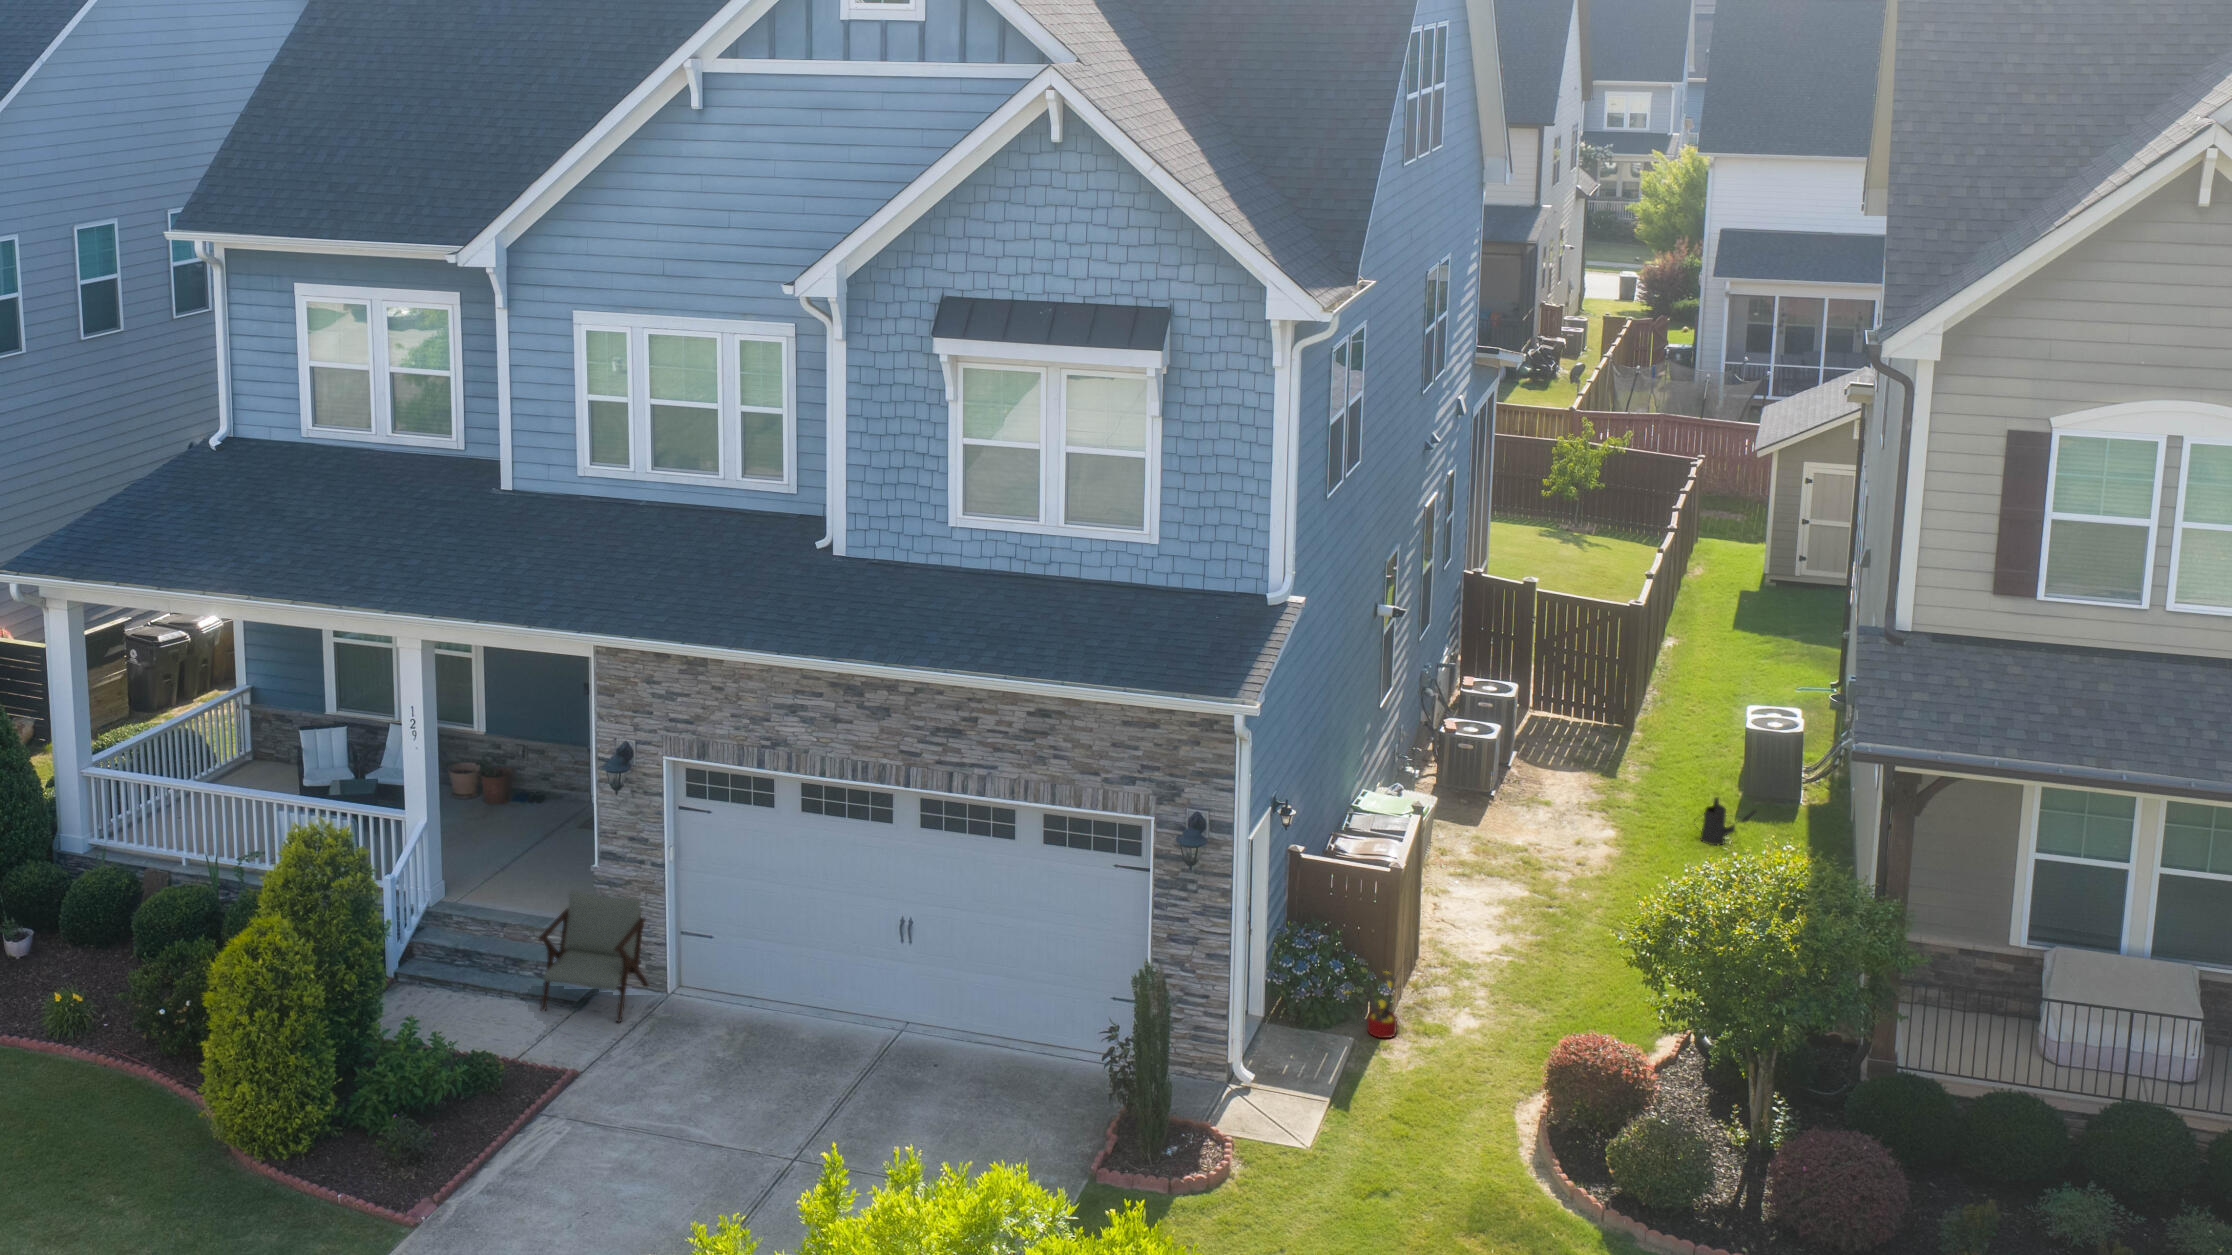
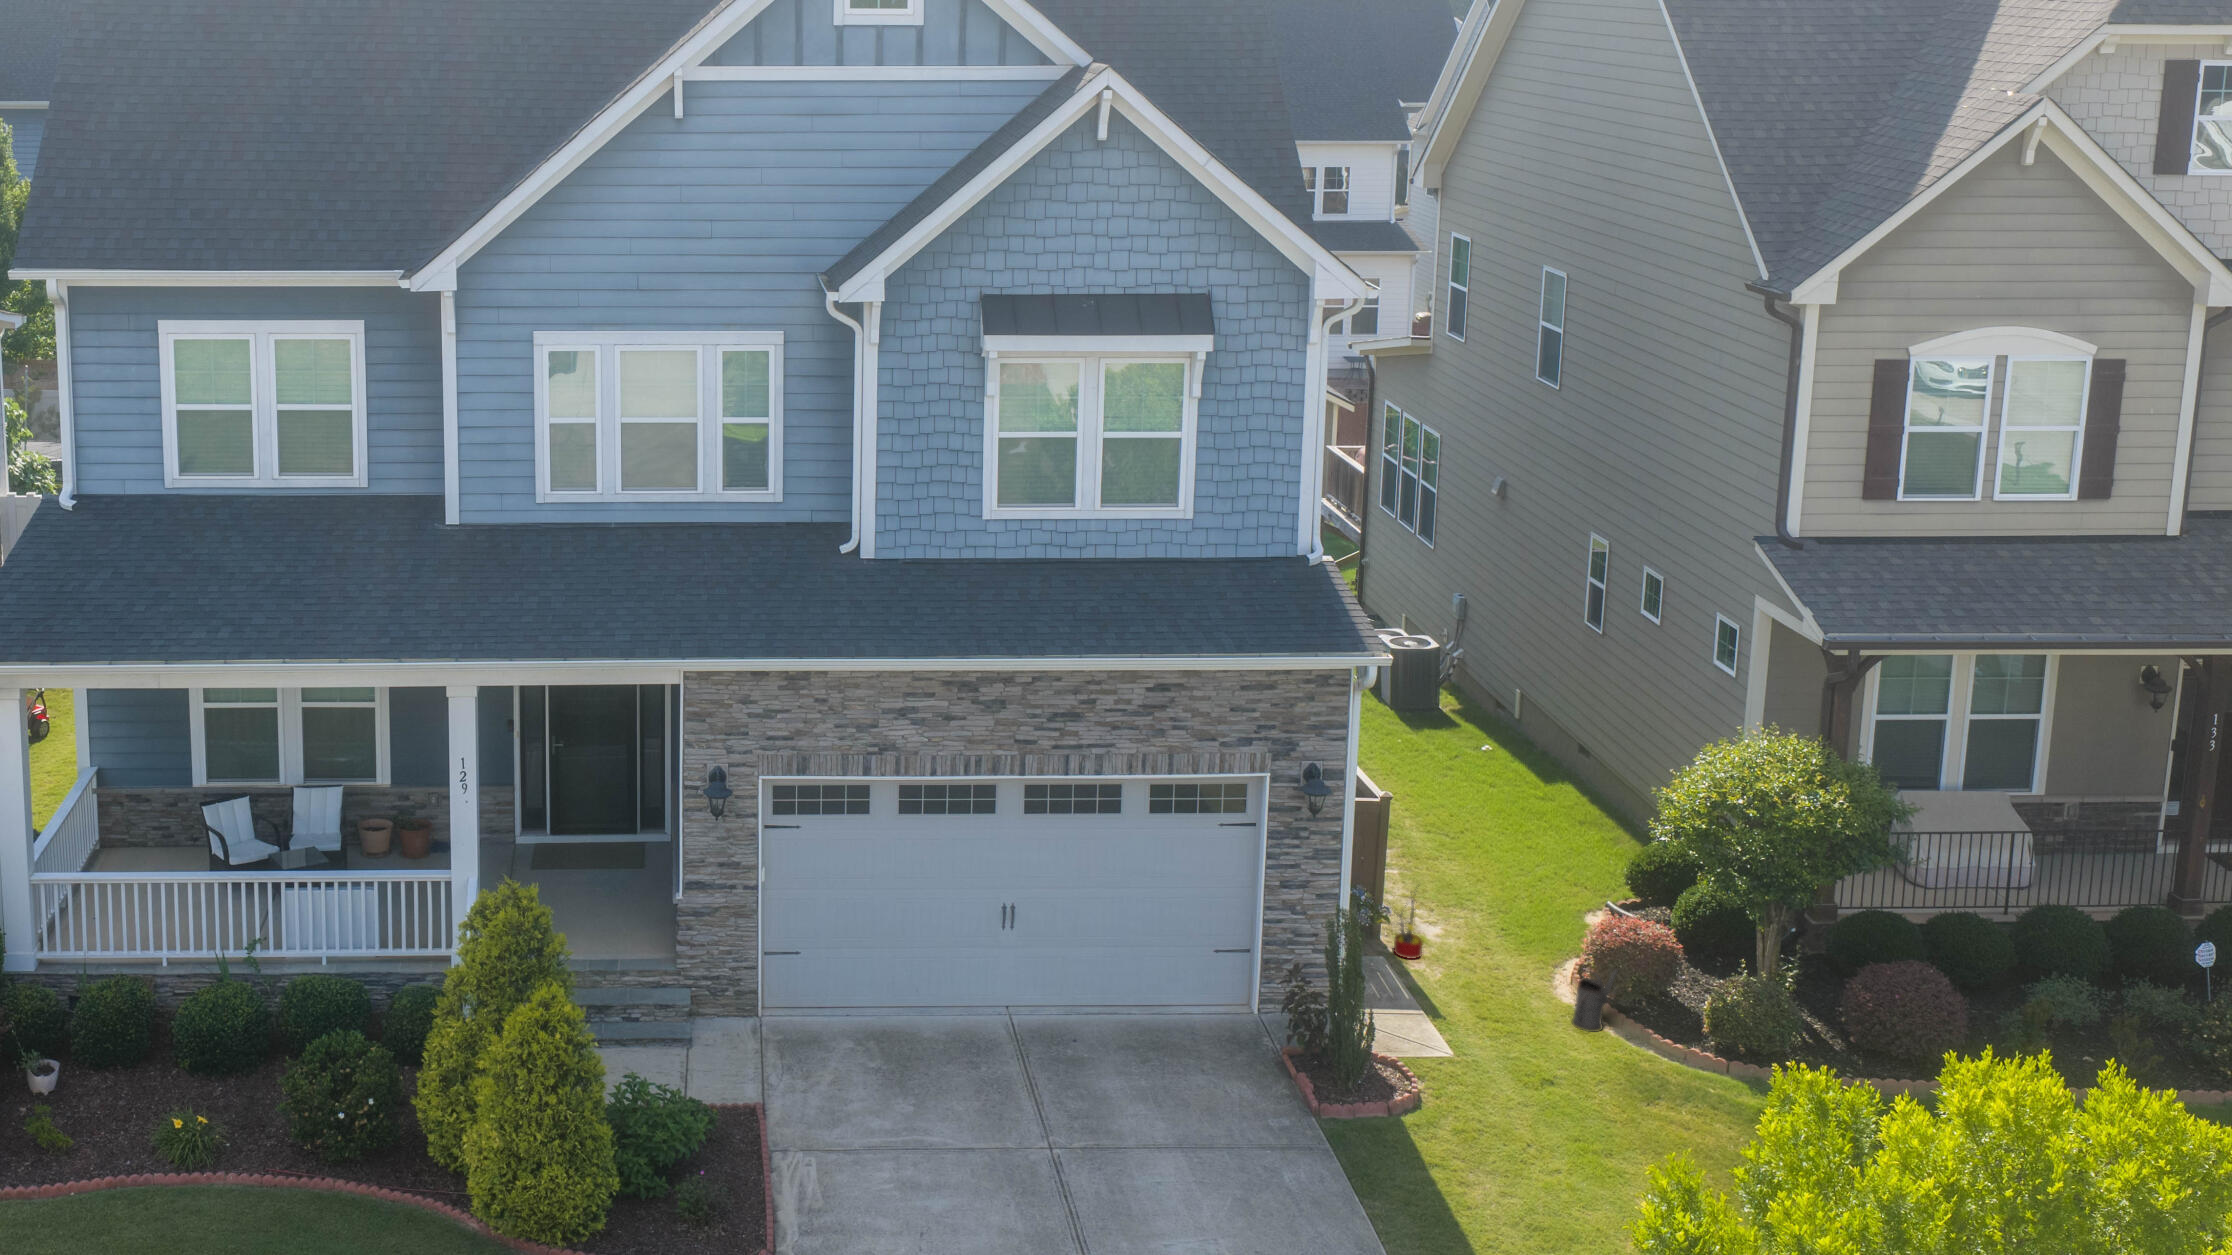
watering can: present [1700,797,1756,845] -> present [1572,969,1618,1032]
lounge chair: present [539,890,649,1022] -> none [658,927,753,1058]

